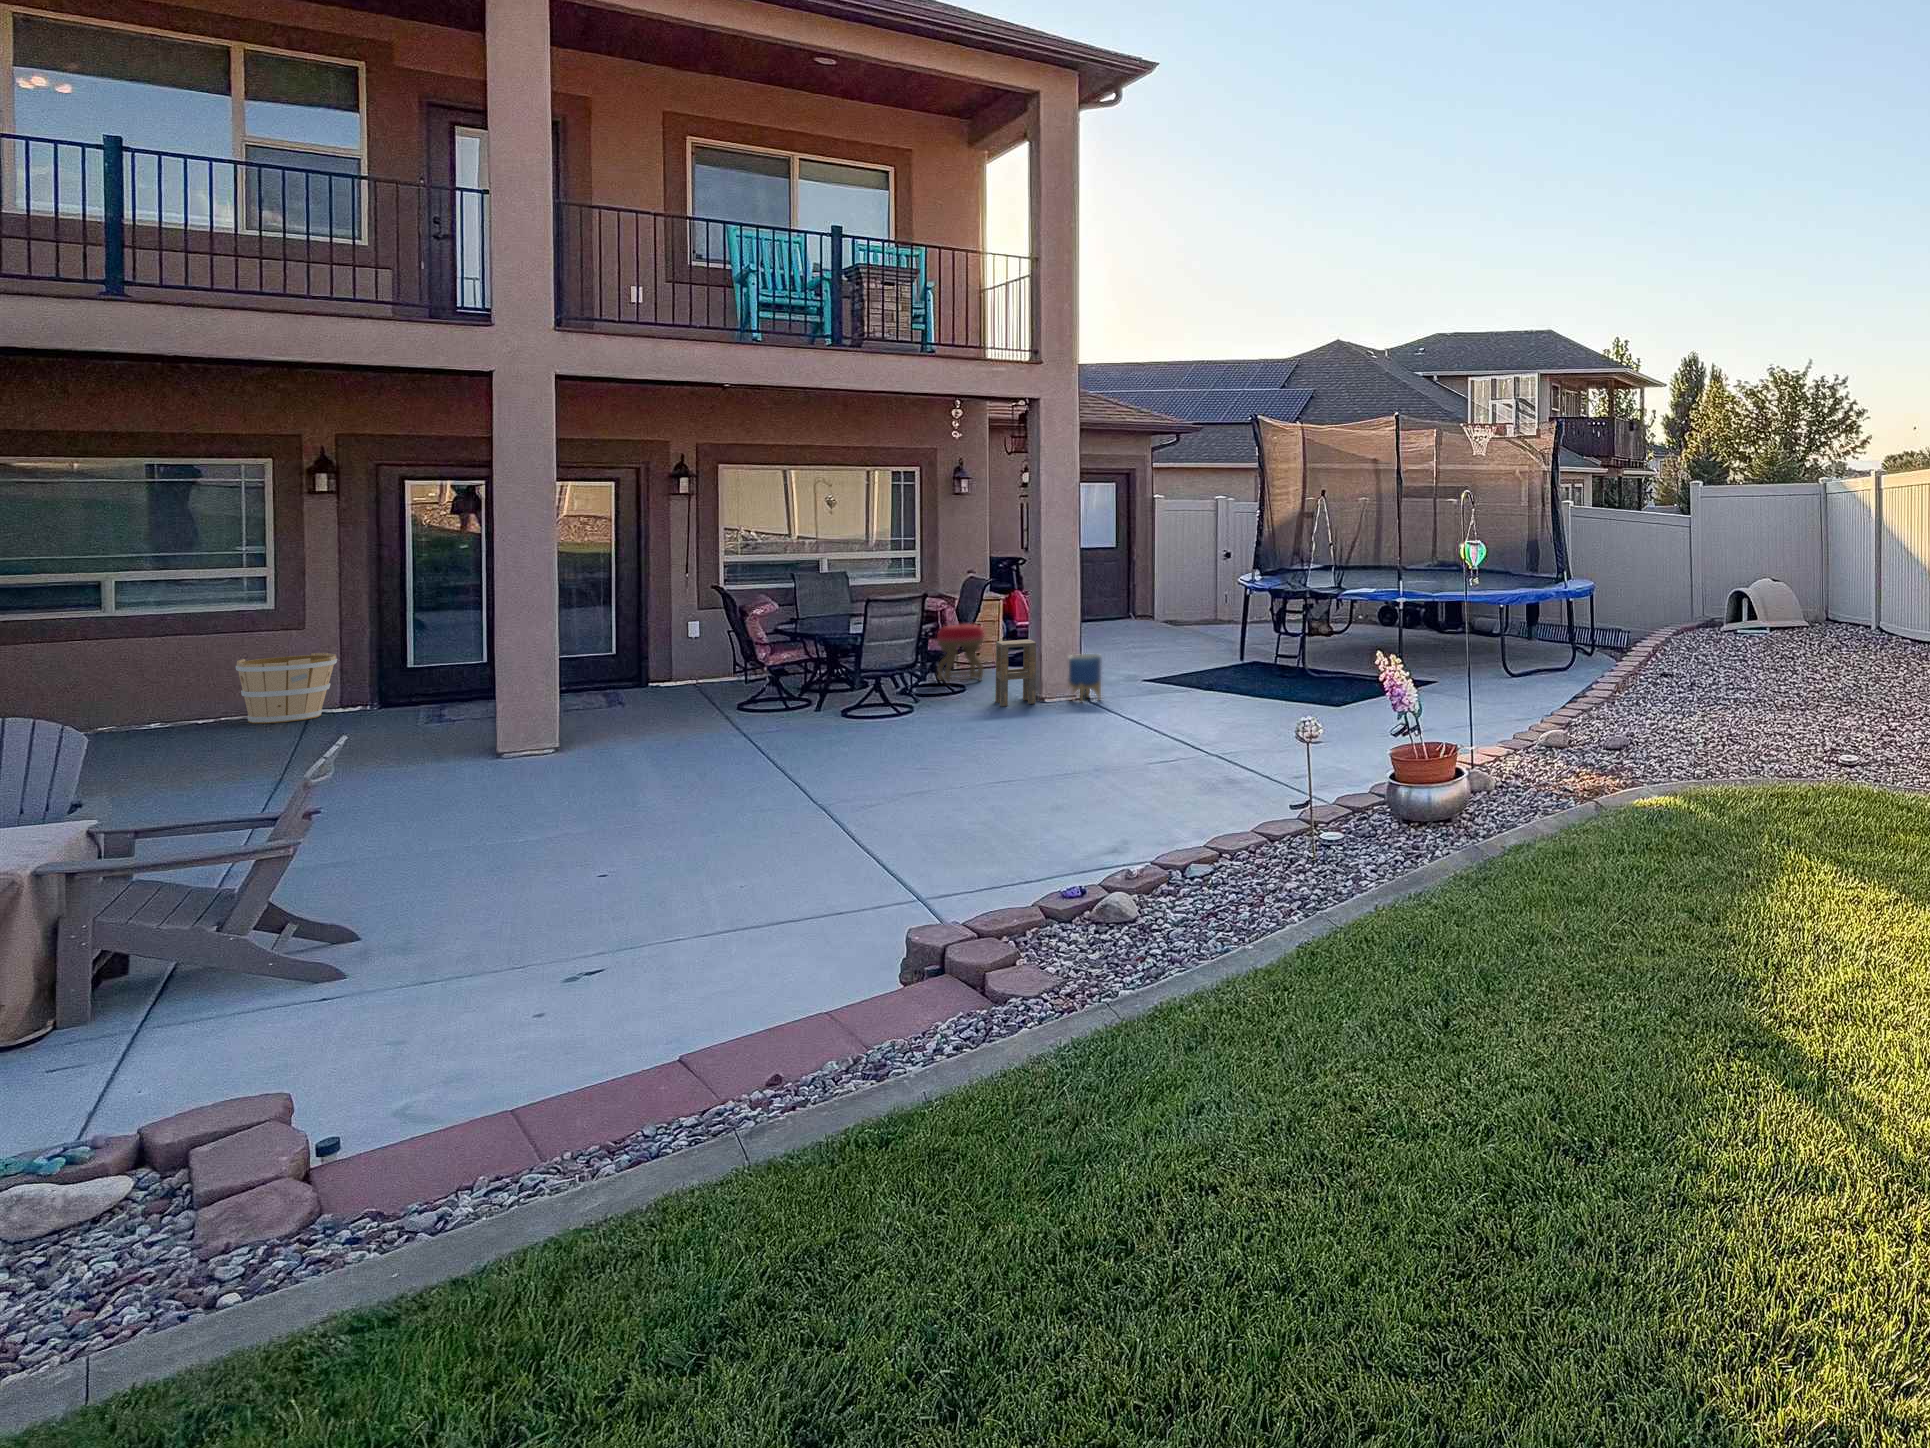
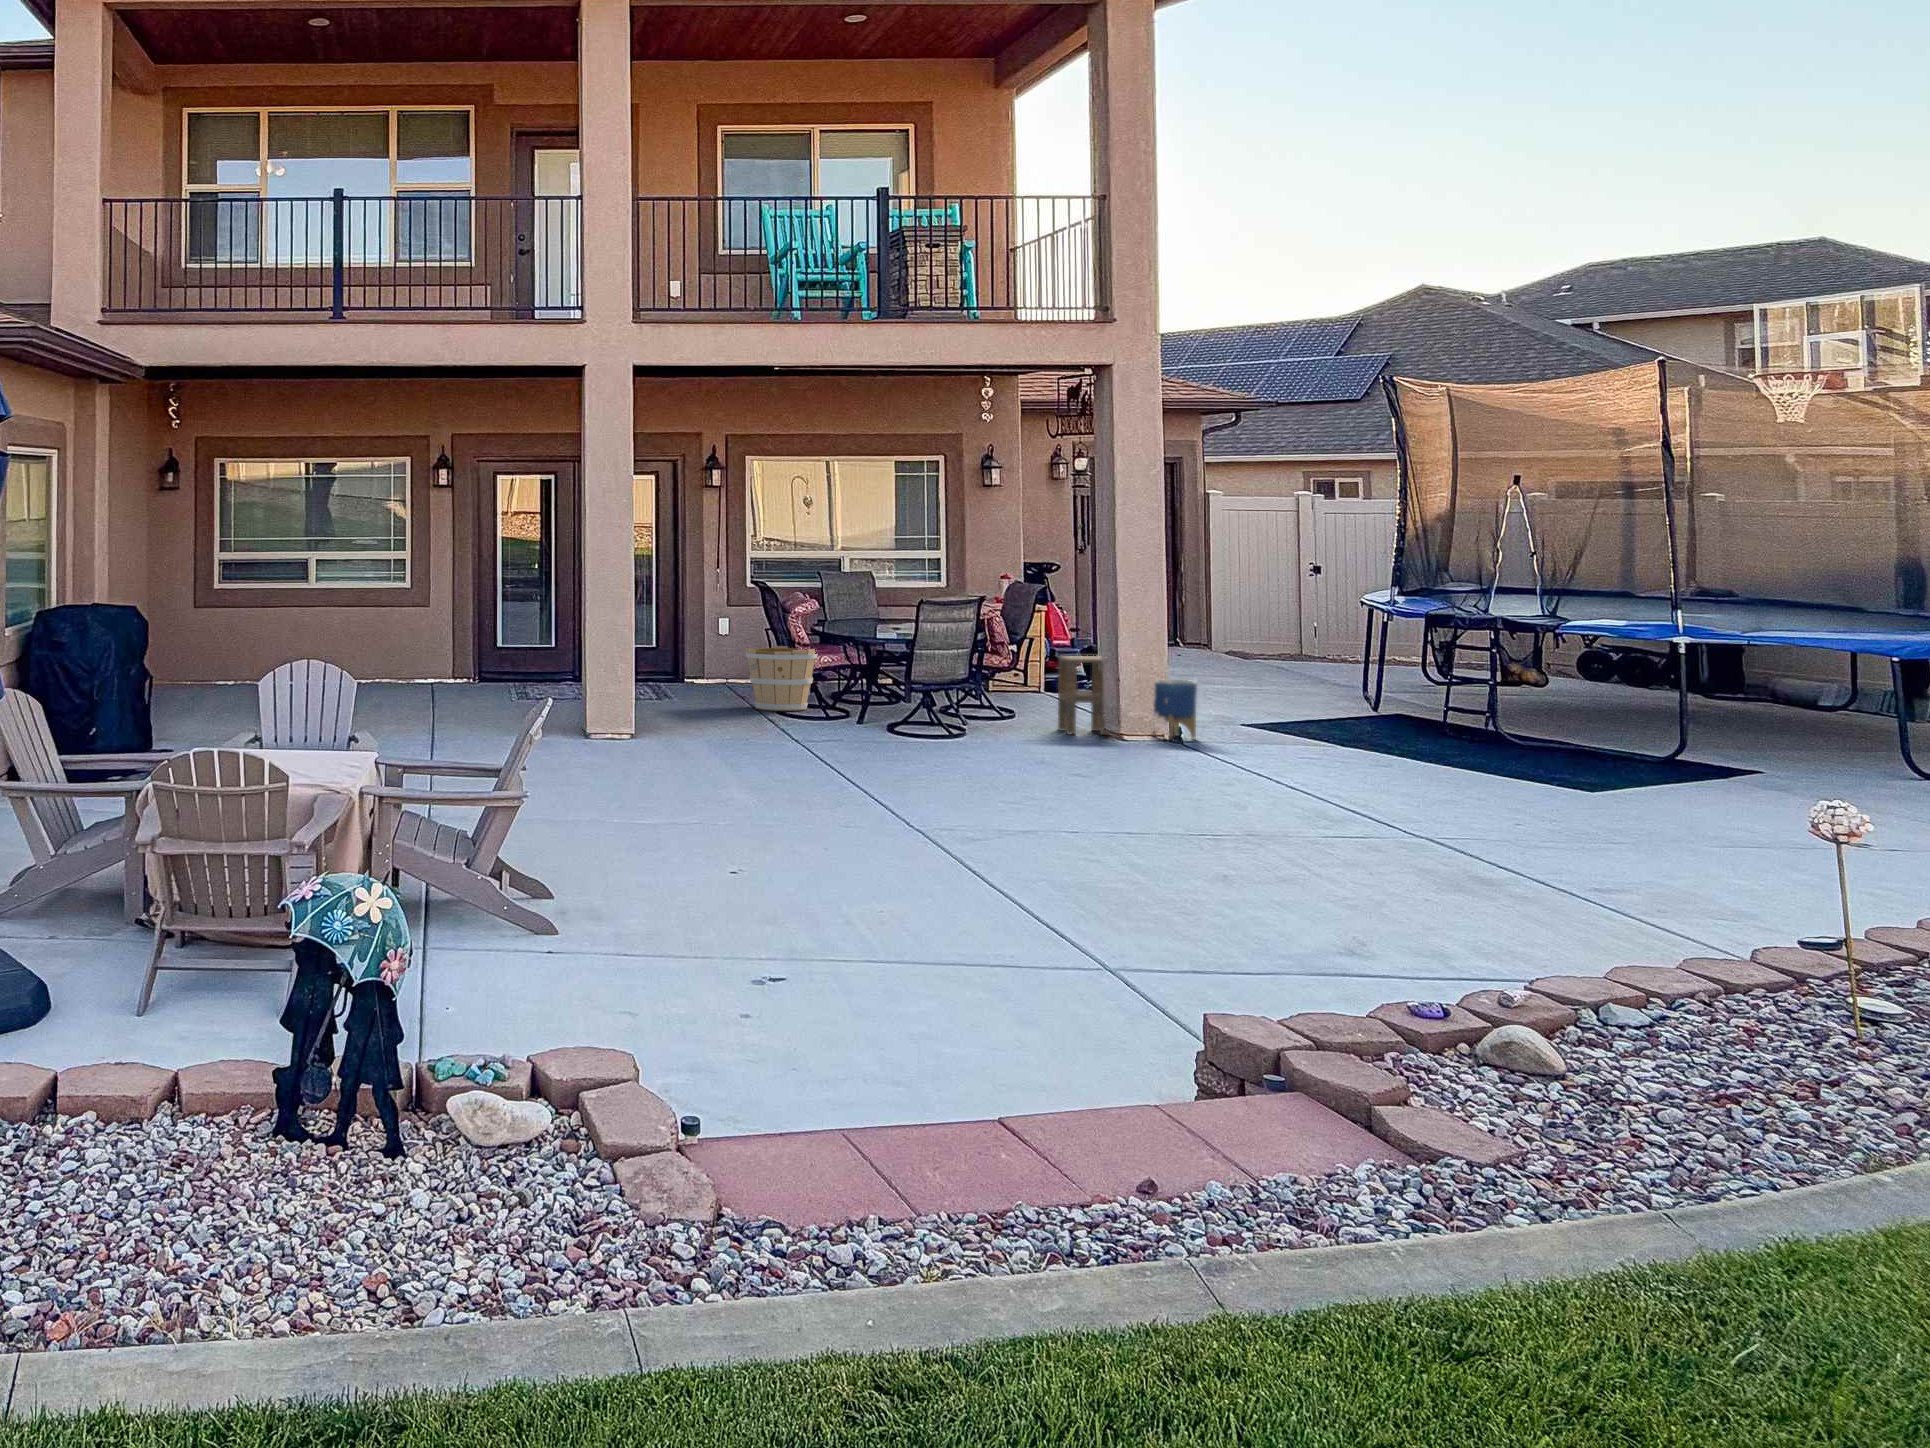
stool: present [937,624,984,683] -> none [976,643,1030,709]
wooden bucket: present [236,653,337,723] -> present [746,646,818,711]

